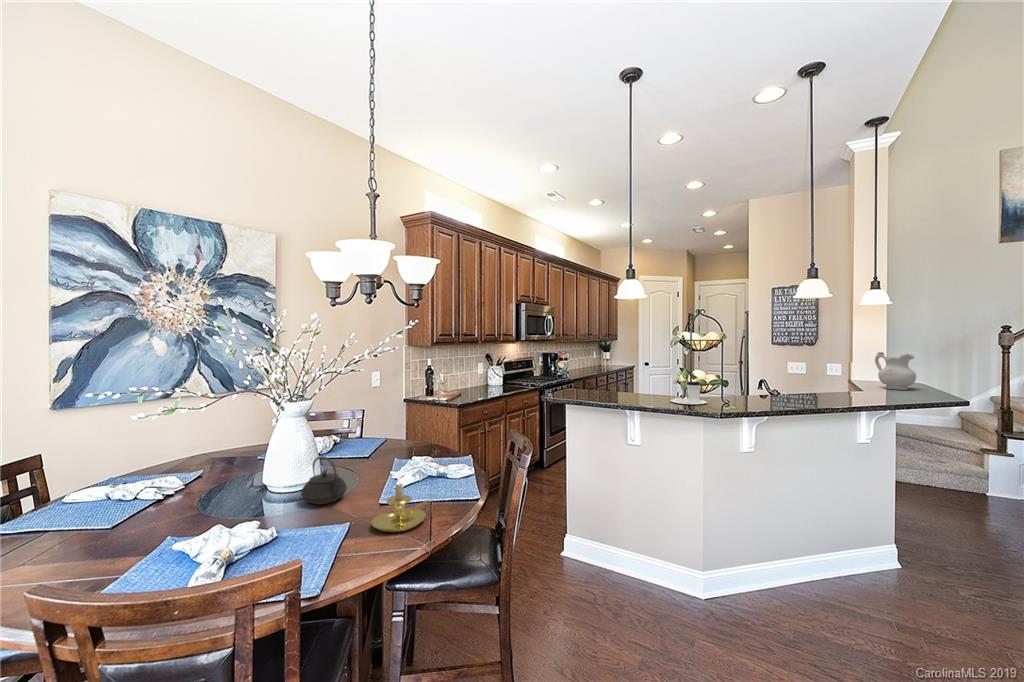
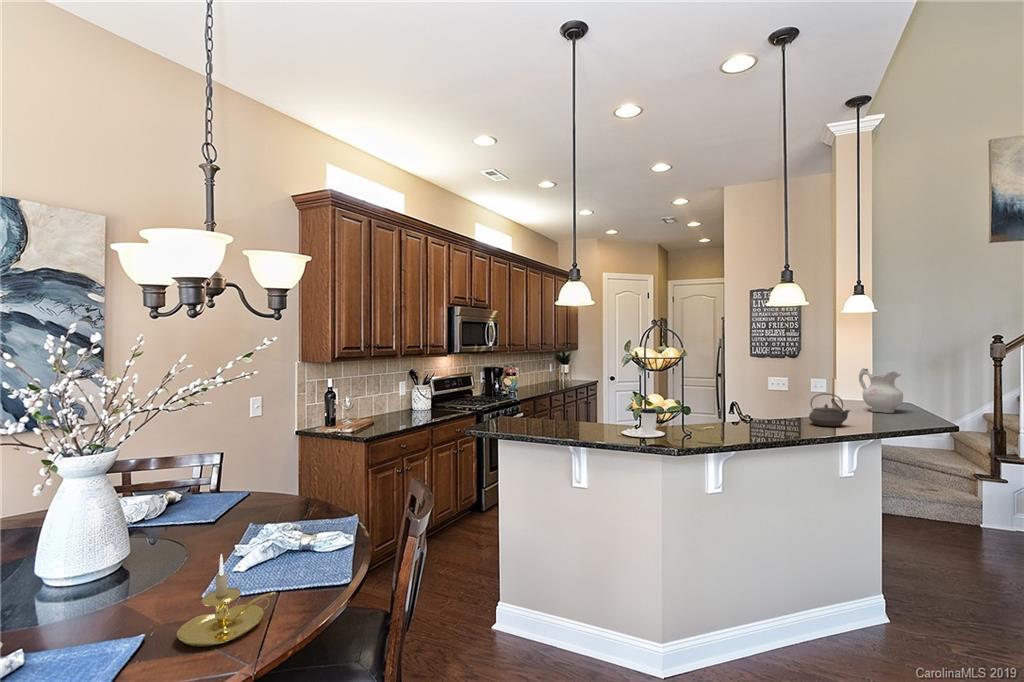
teapot: present [301,456,347,504] -> present [809,393,850,426]

